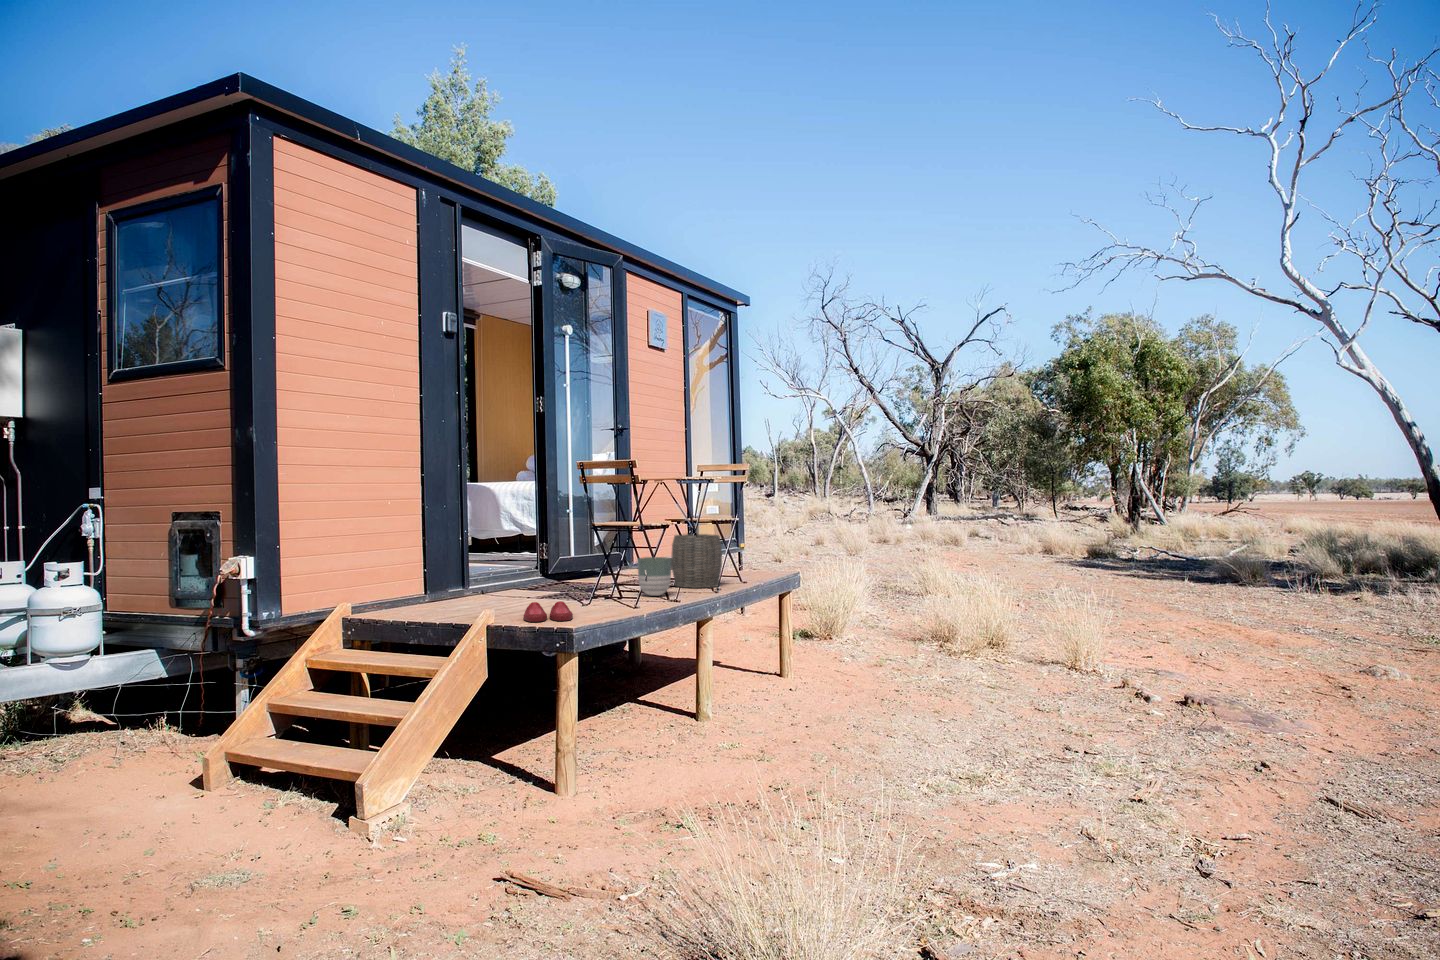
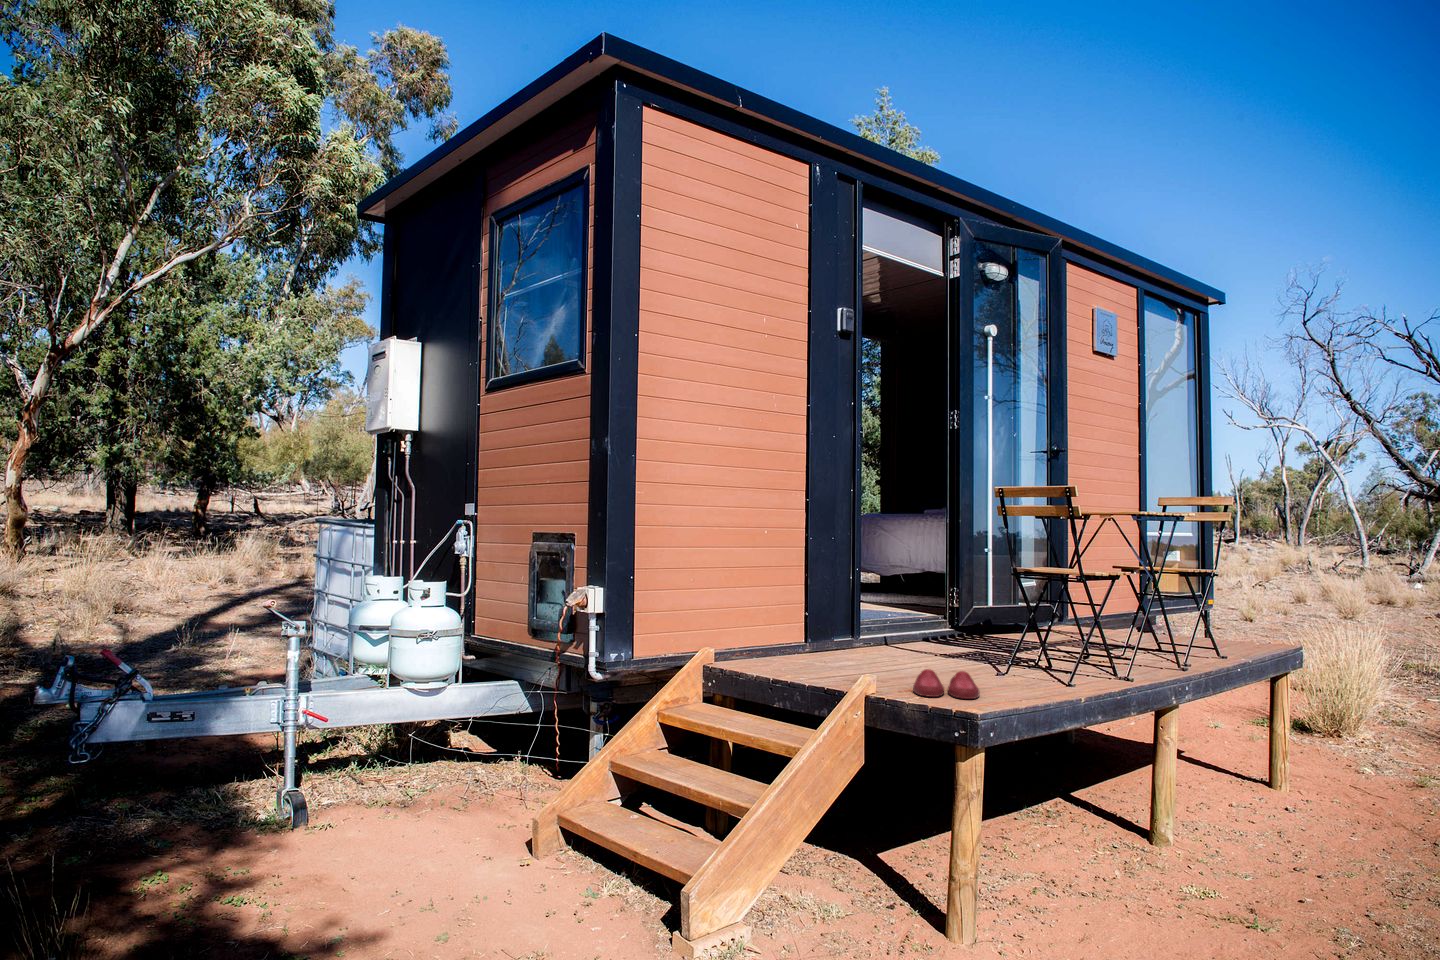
woven basket: present [672,534,722,588] -> none [1121,589,1198,667]
planter: present [637,557,672,596] -> none [1072,618,1123,673]

